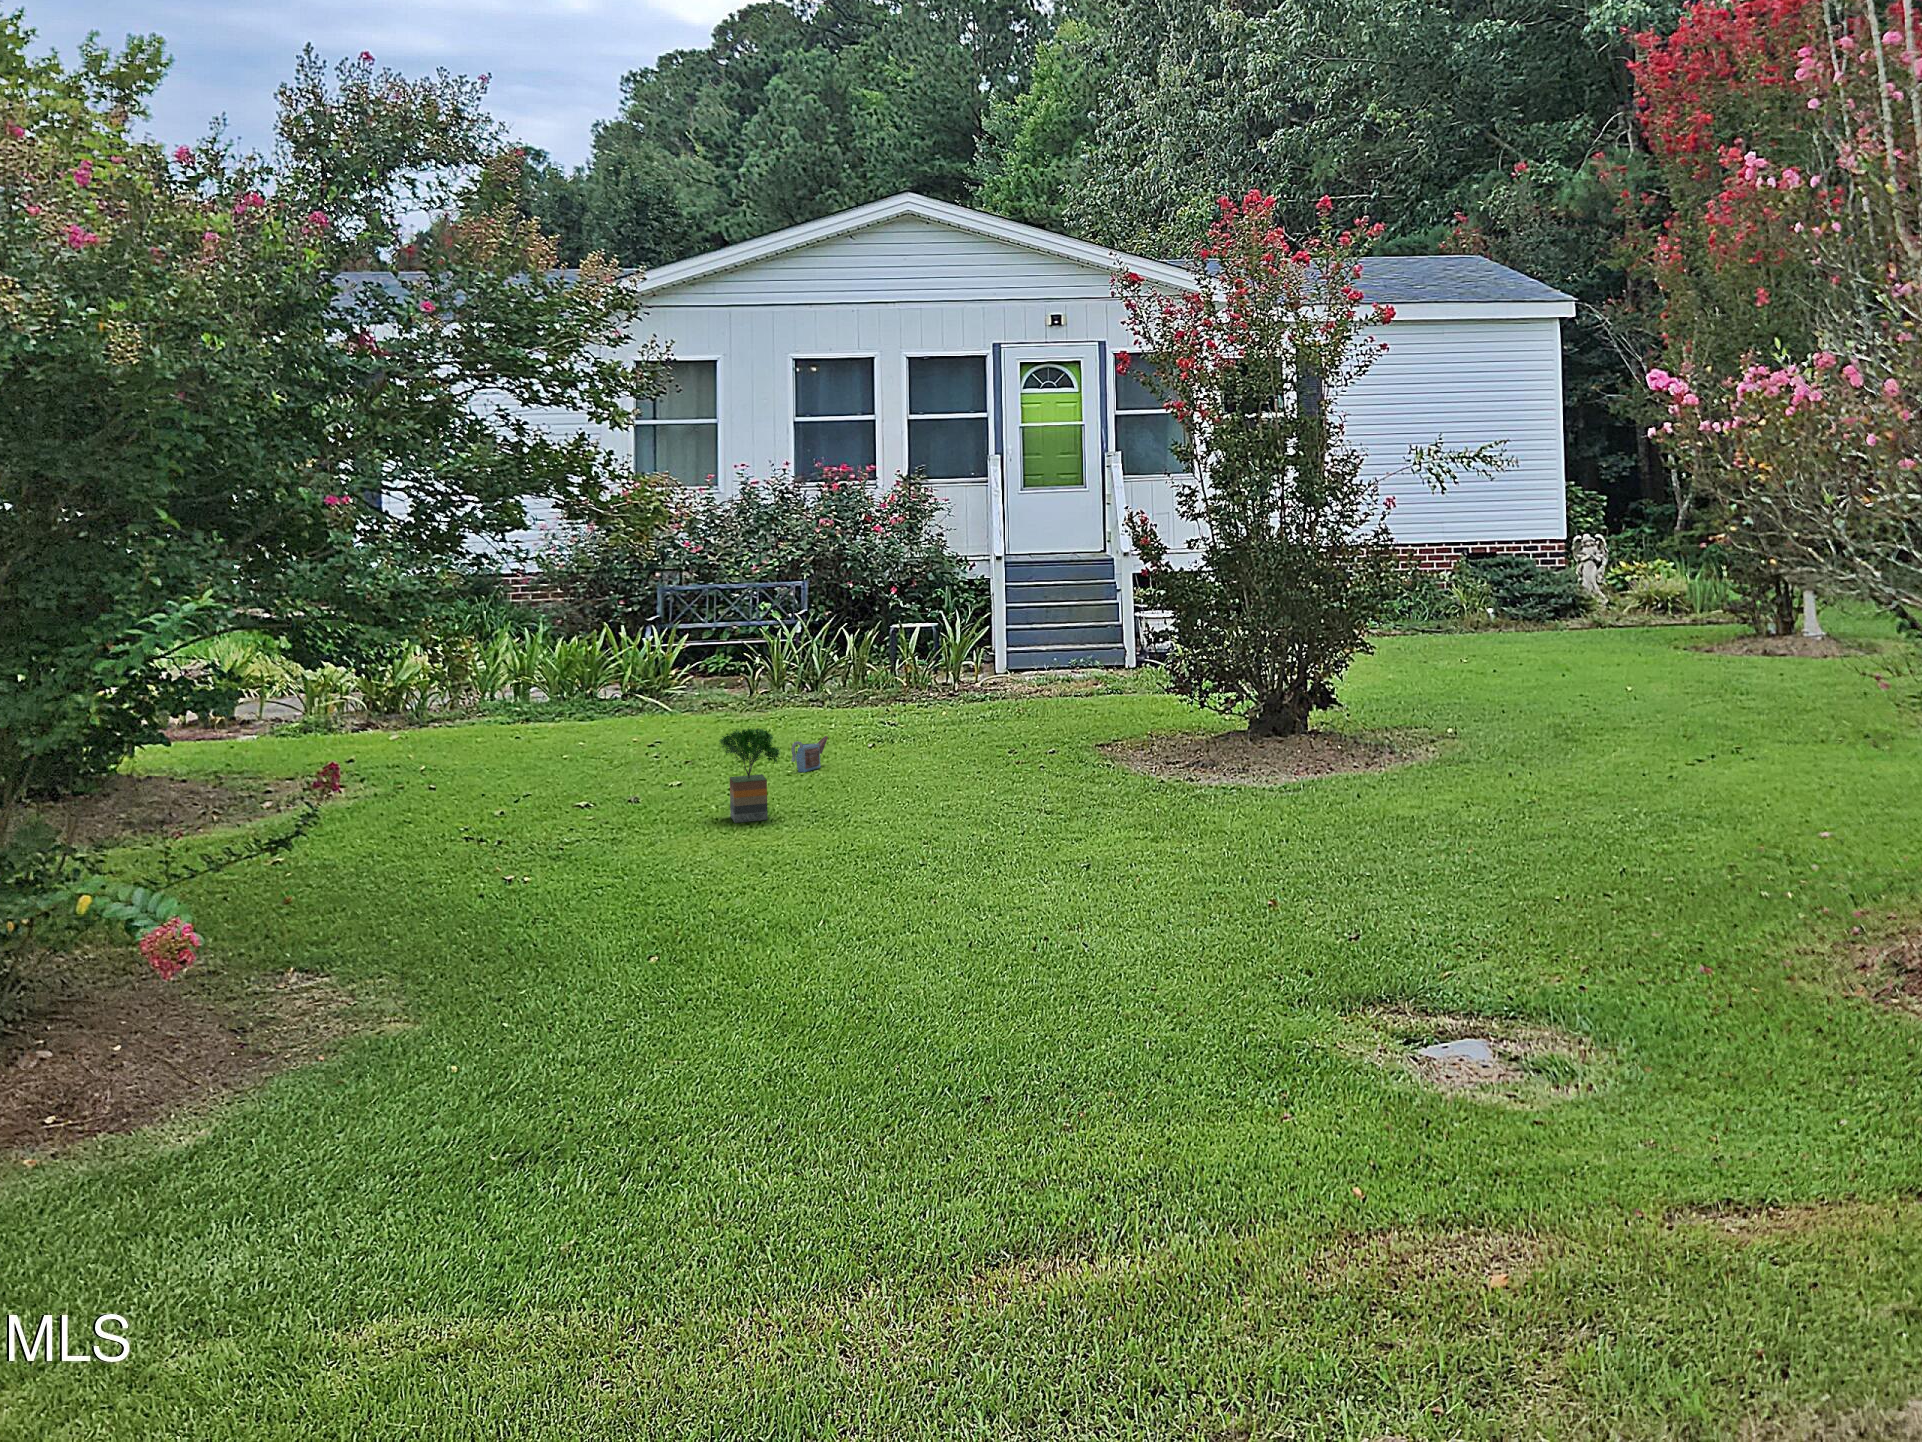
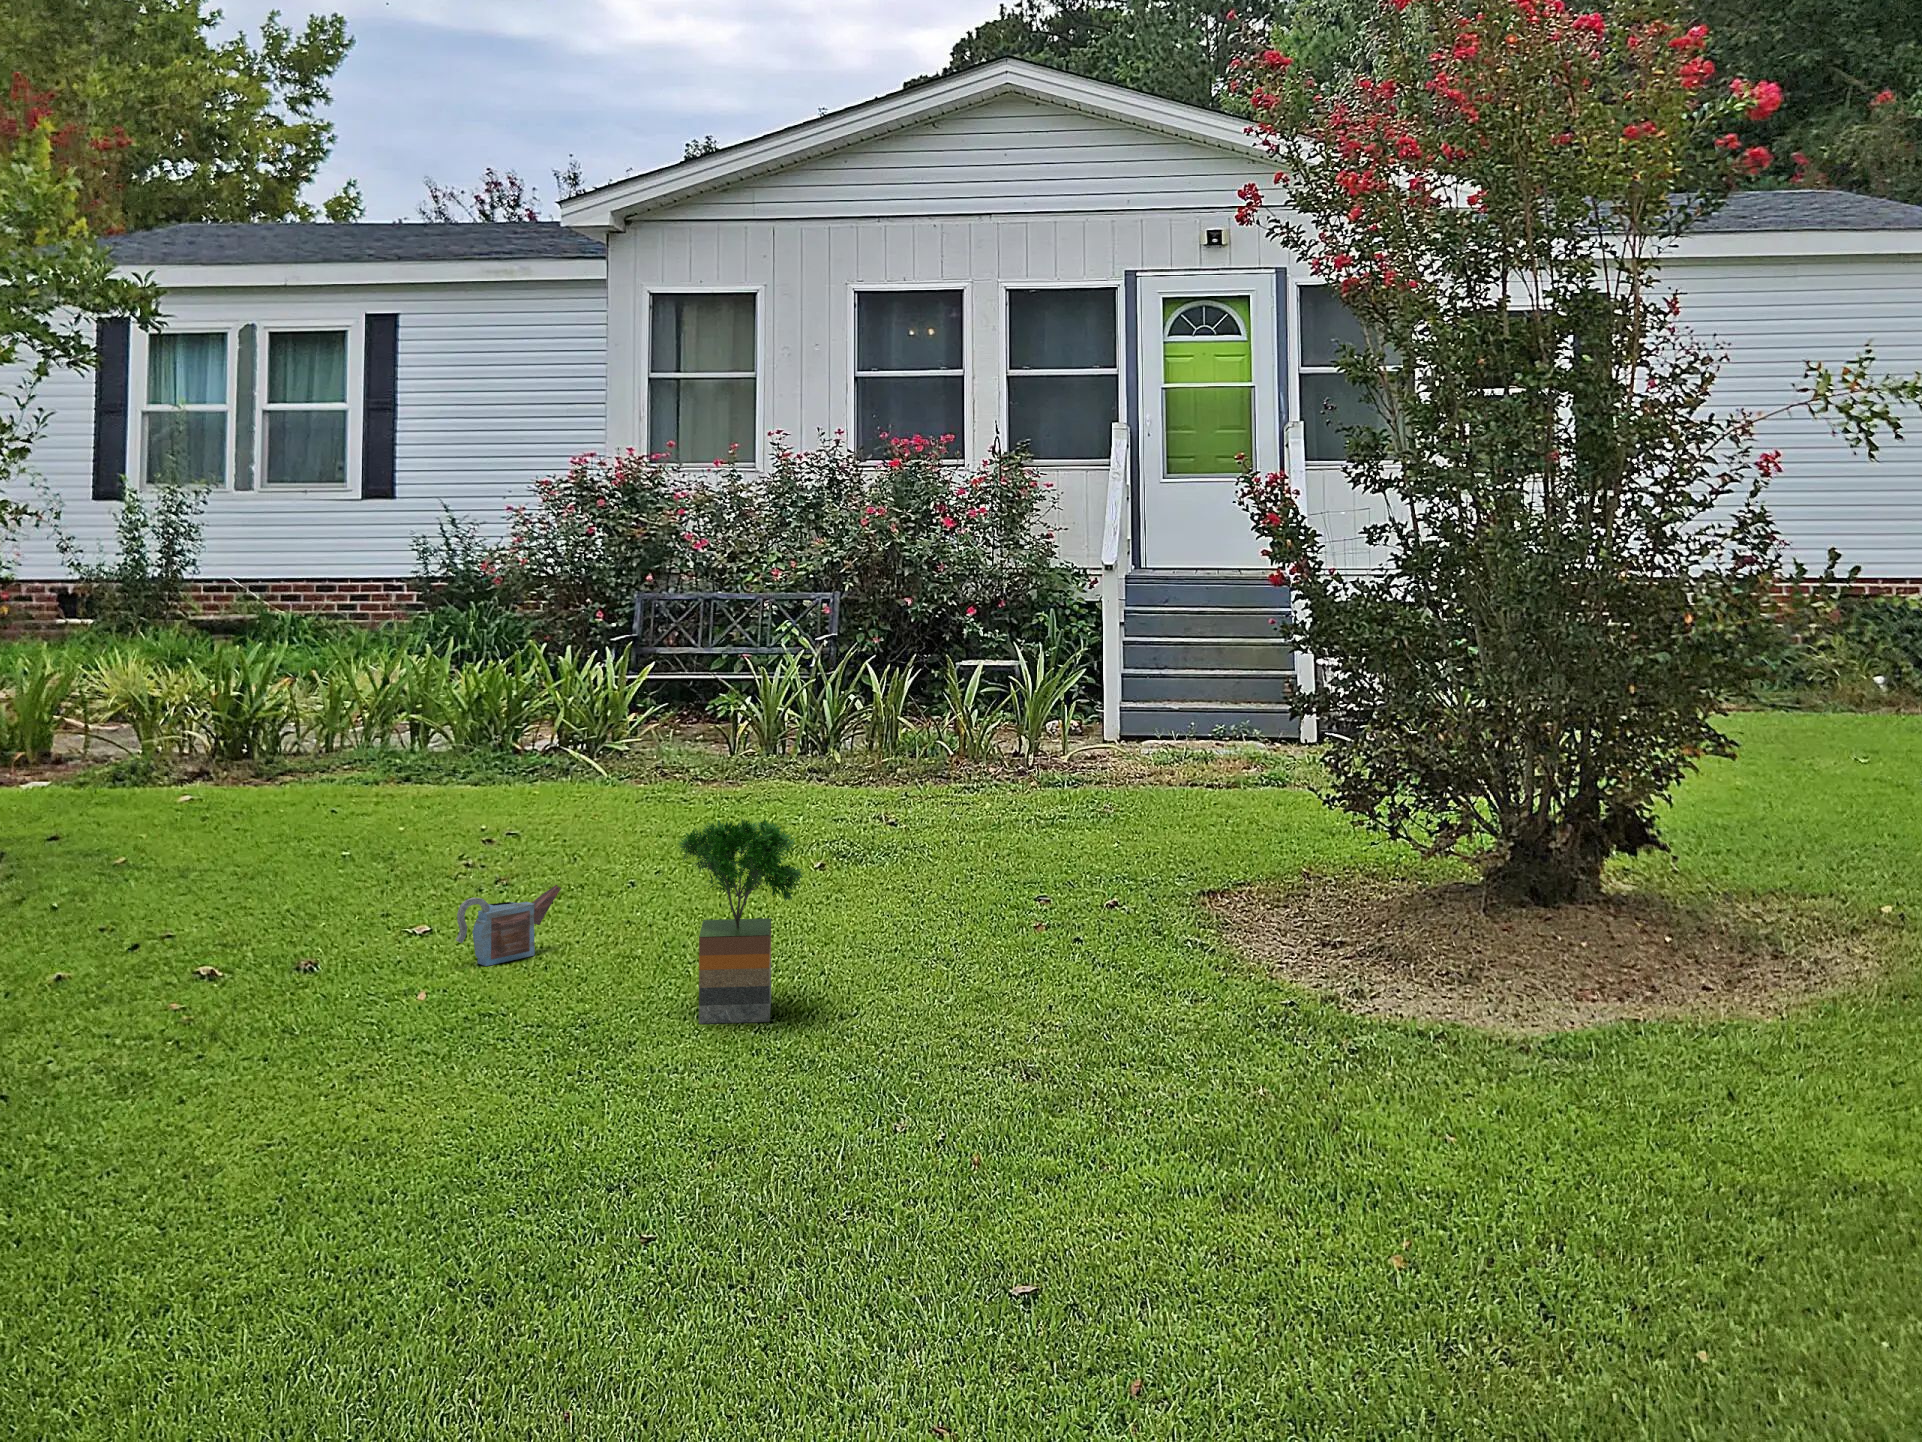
potted tree: present [719,728,780,823] -> present [678,818,804,1024]

